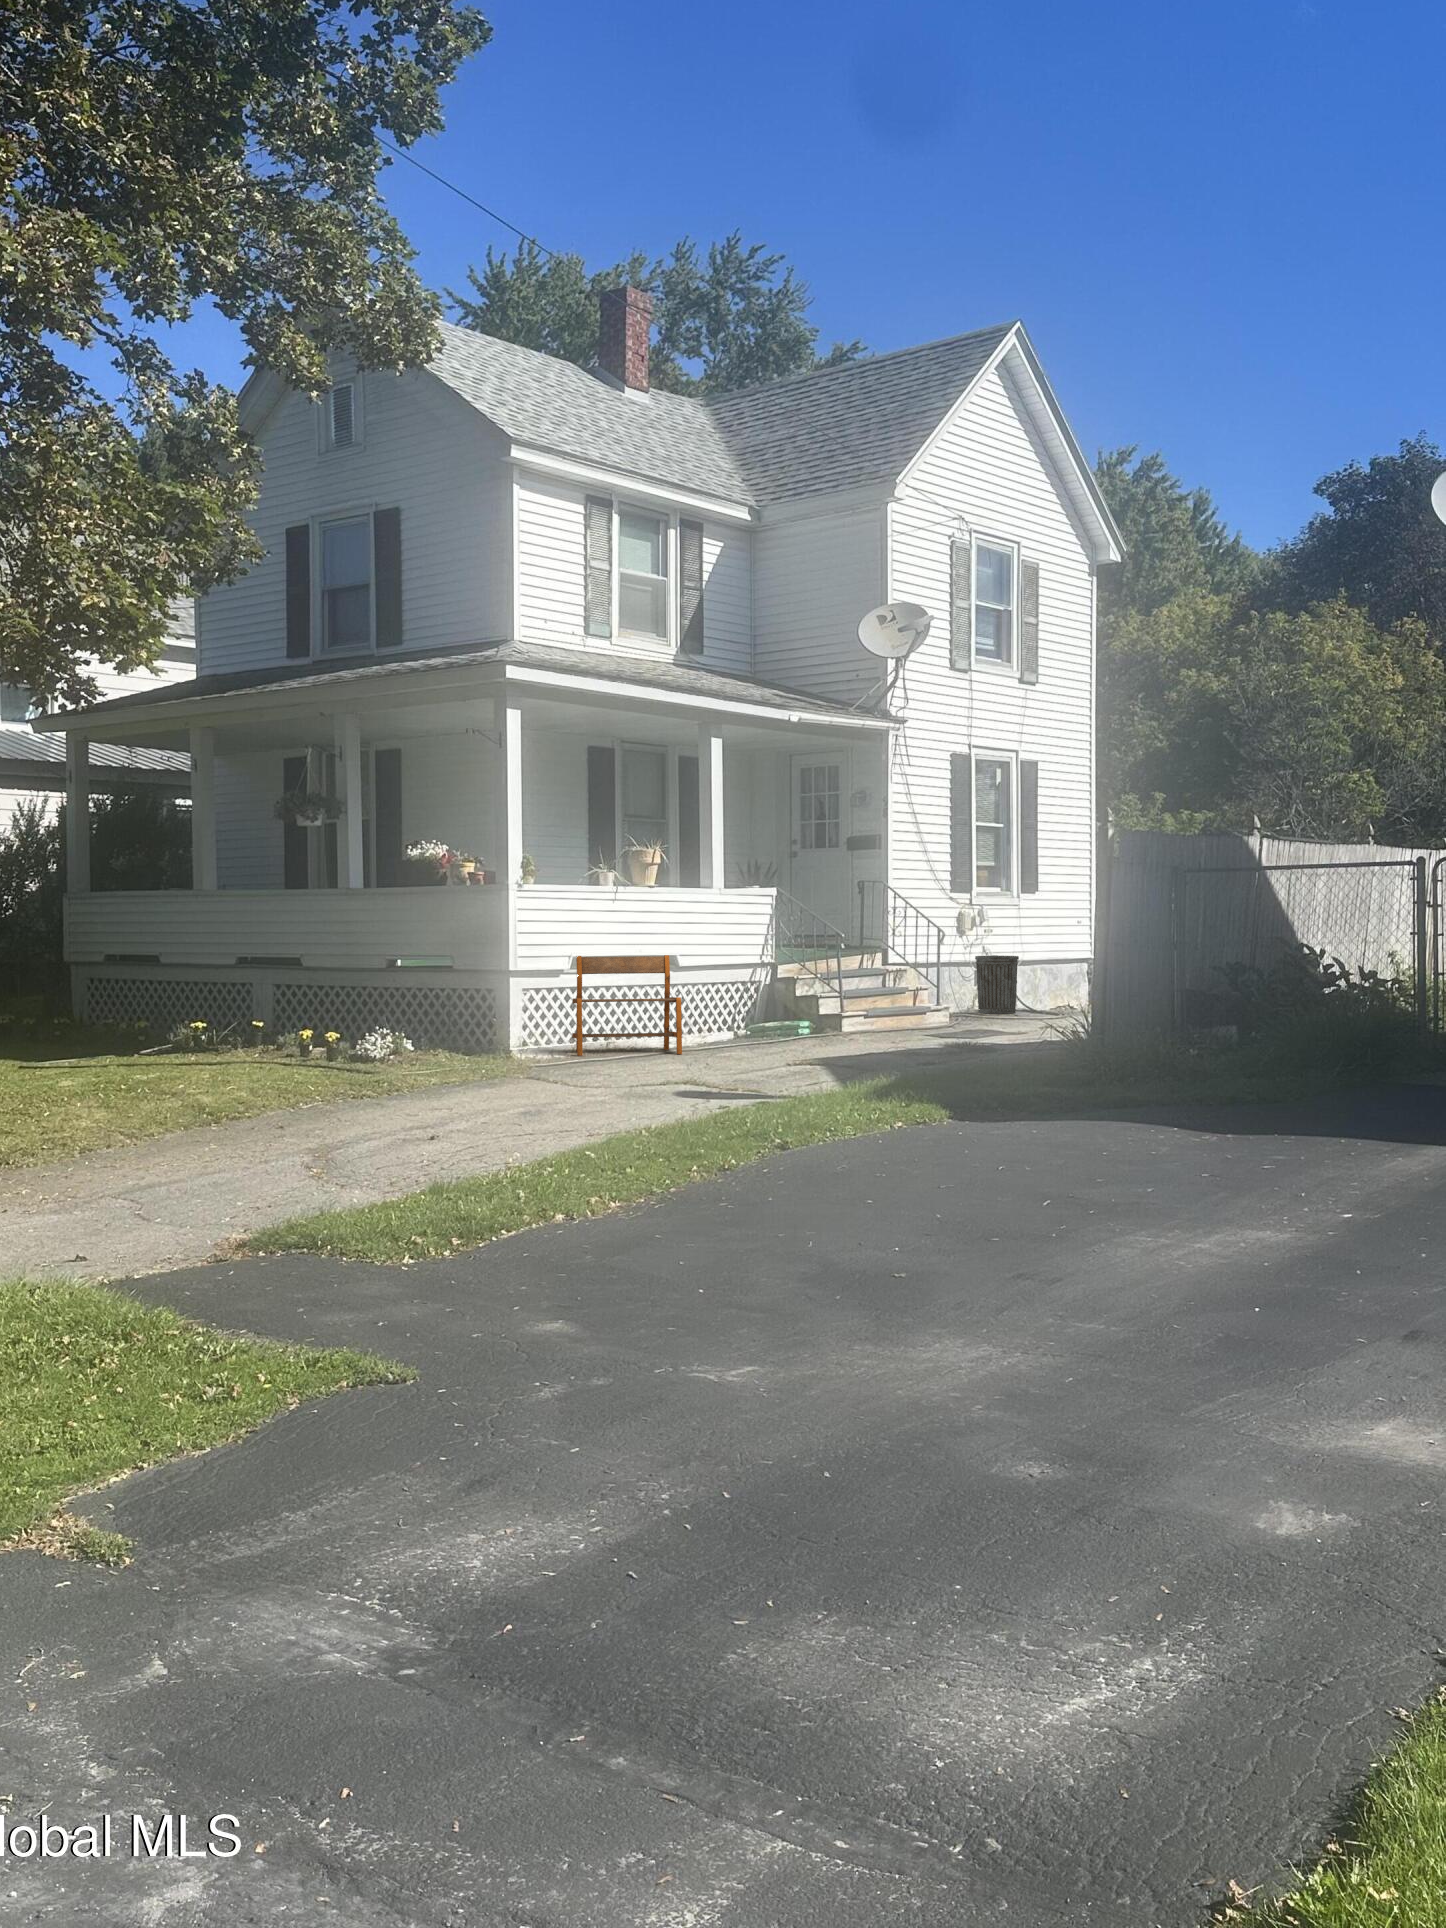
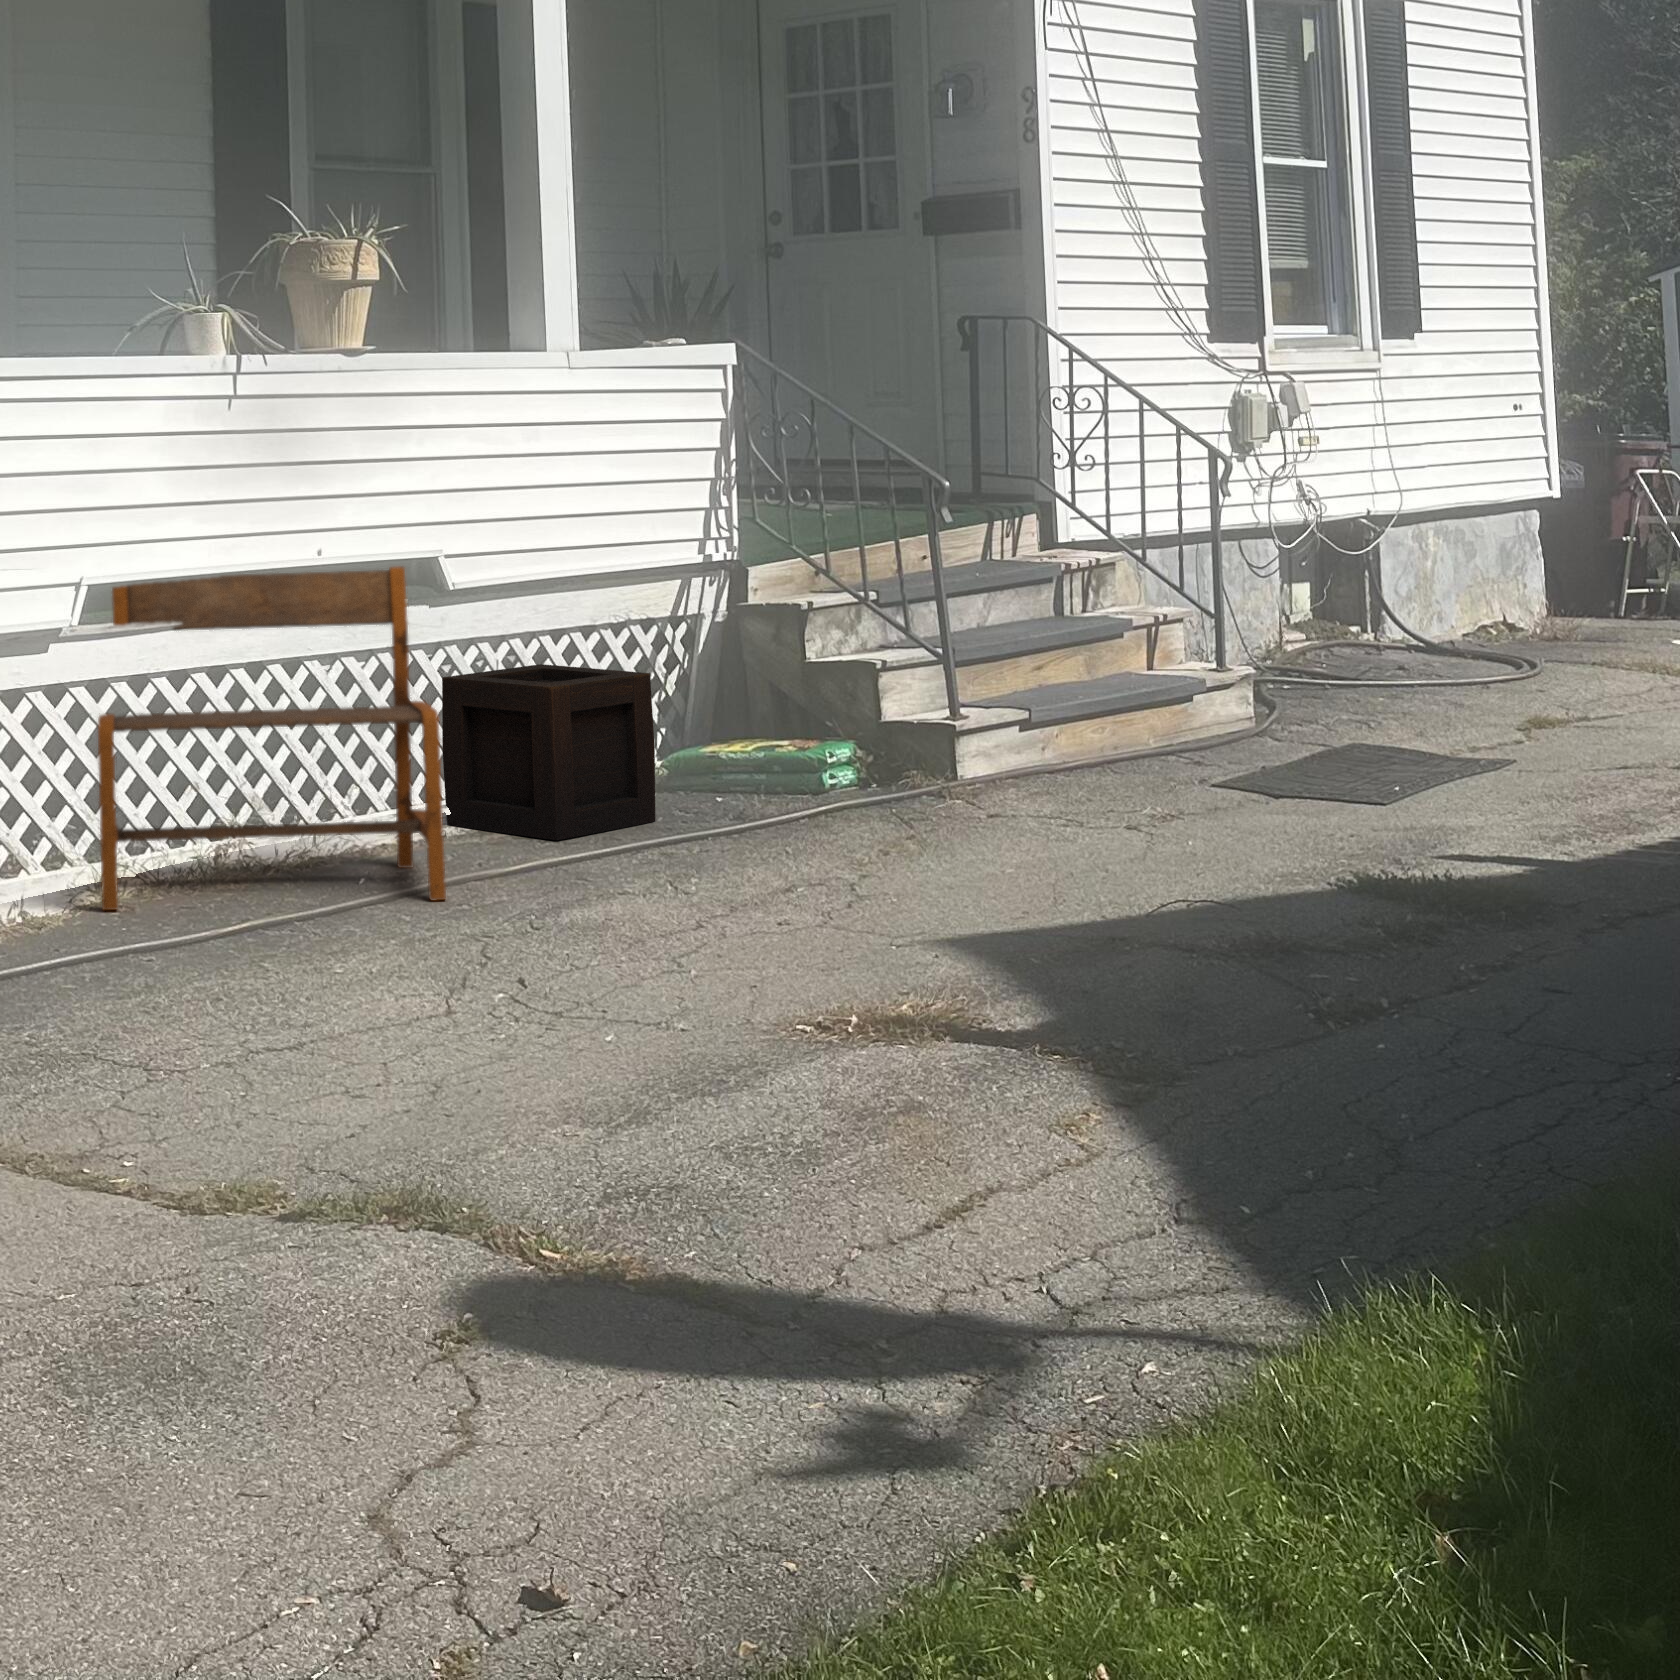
trash can: present [975,955,1019,1014] -> none [1281,505,1405,664]
wooden crate: none [675,993,744,1045] -> present [442,664,655,840]

